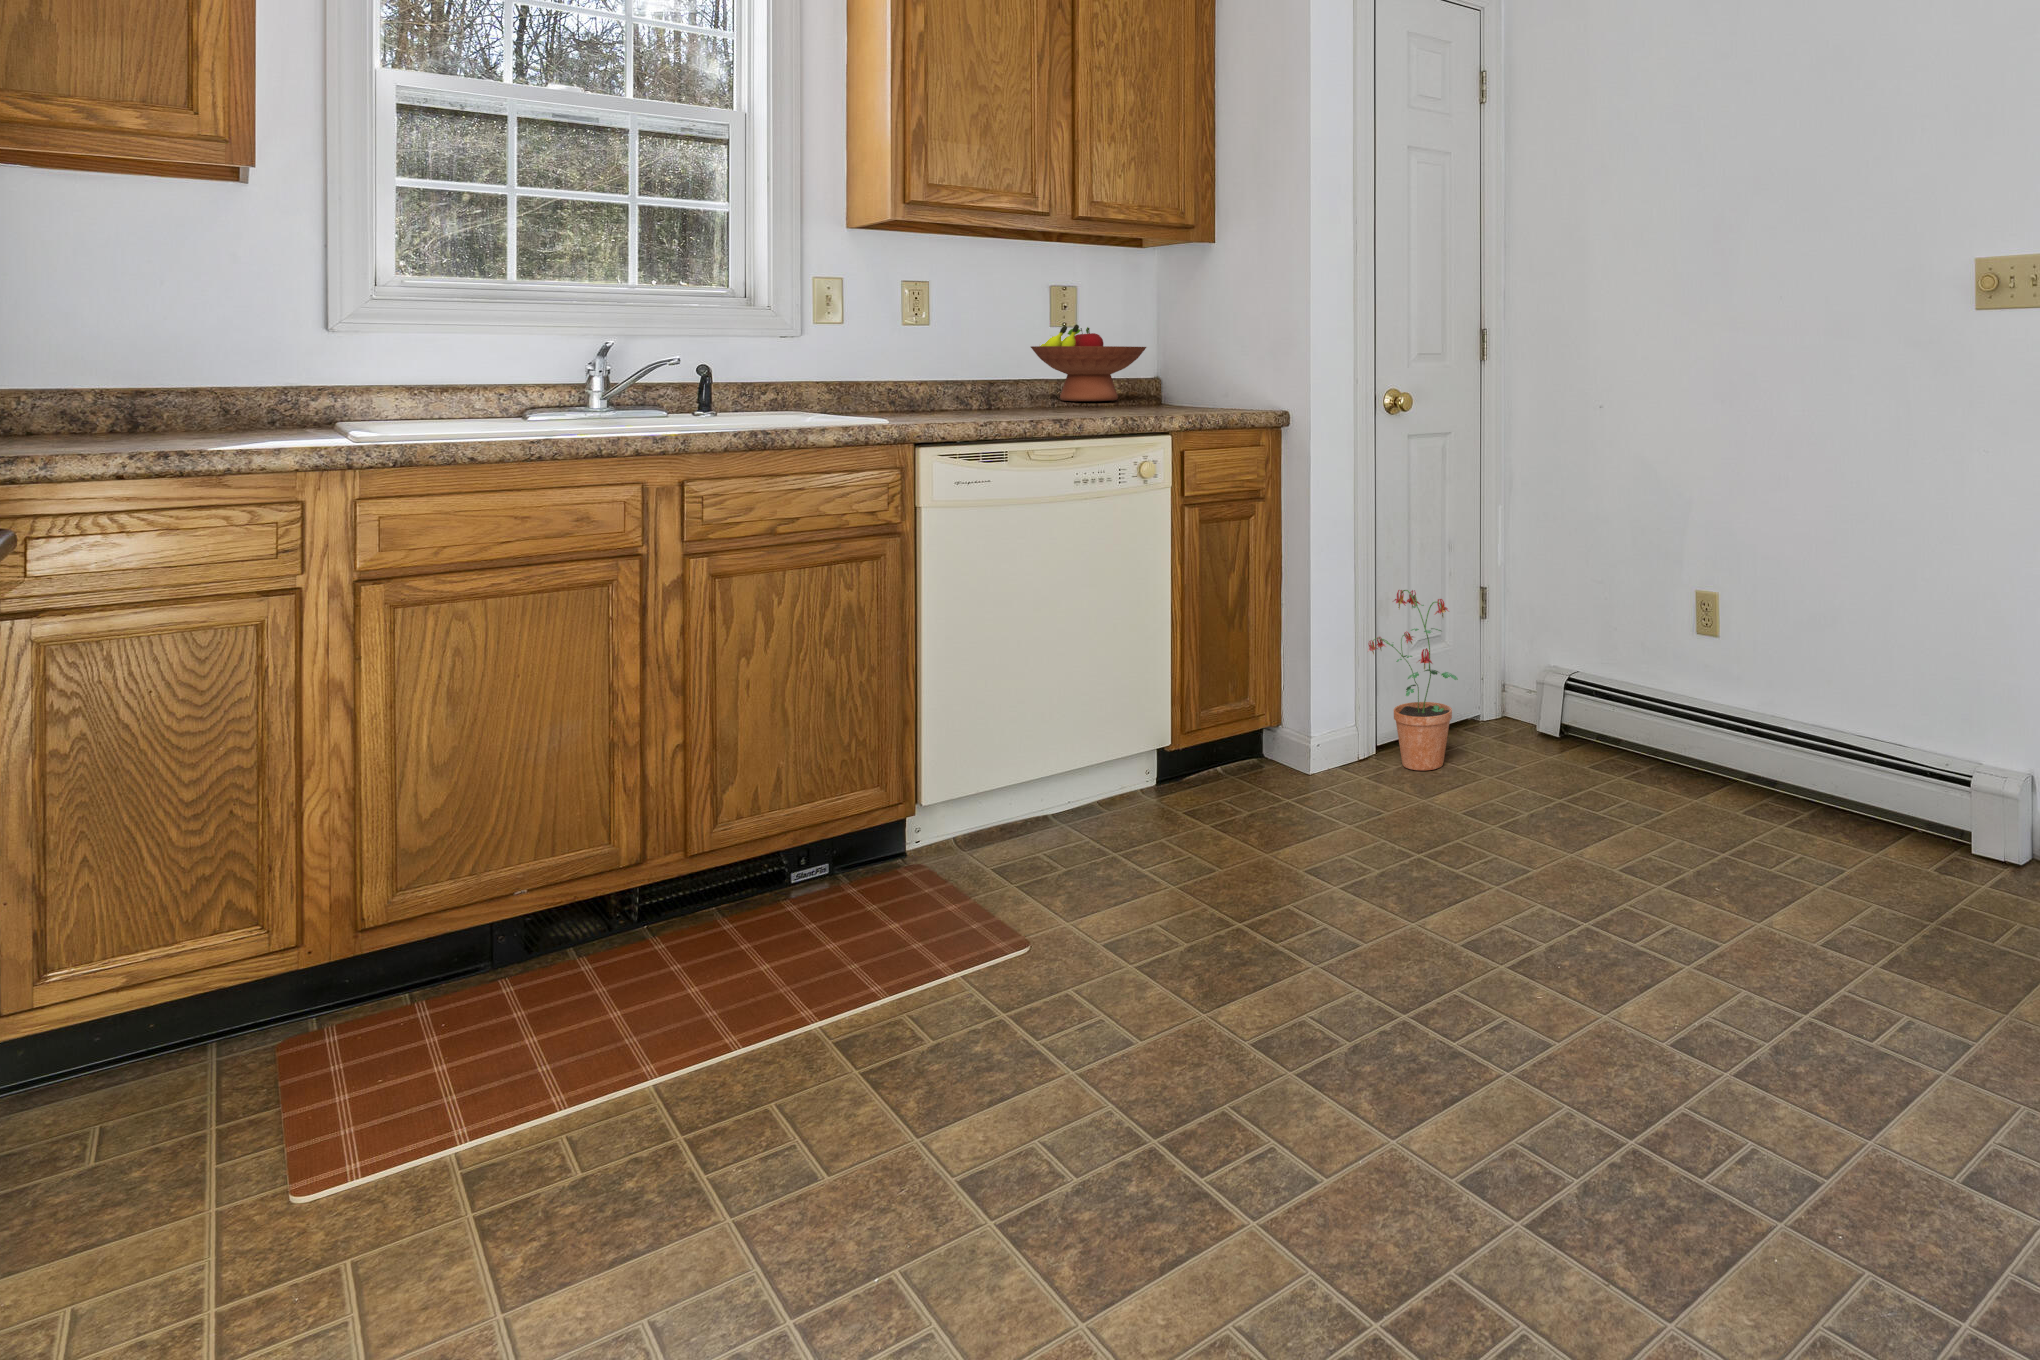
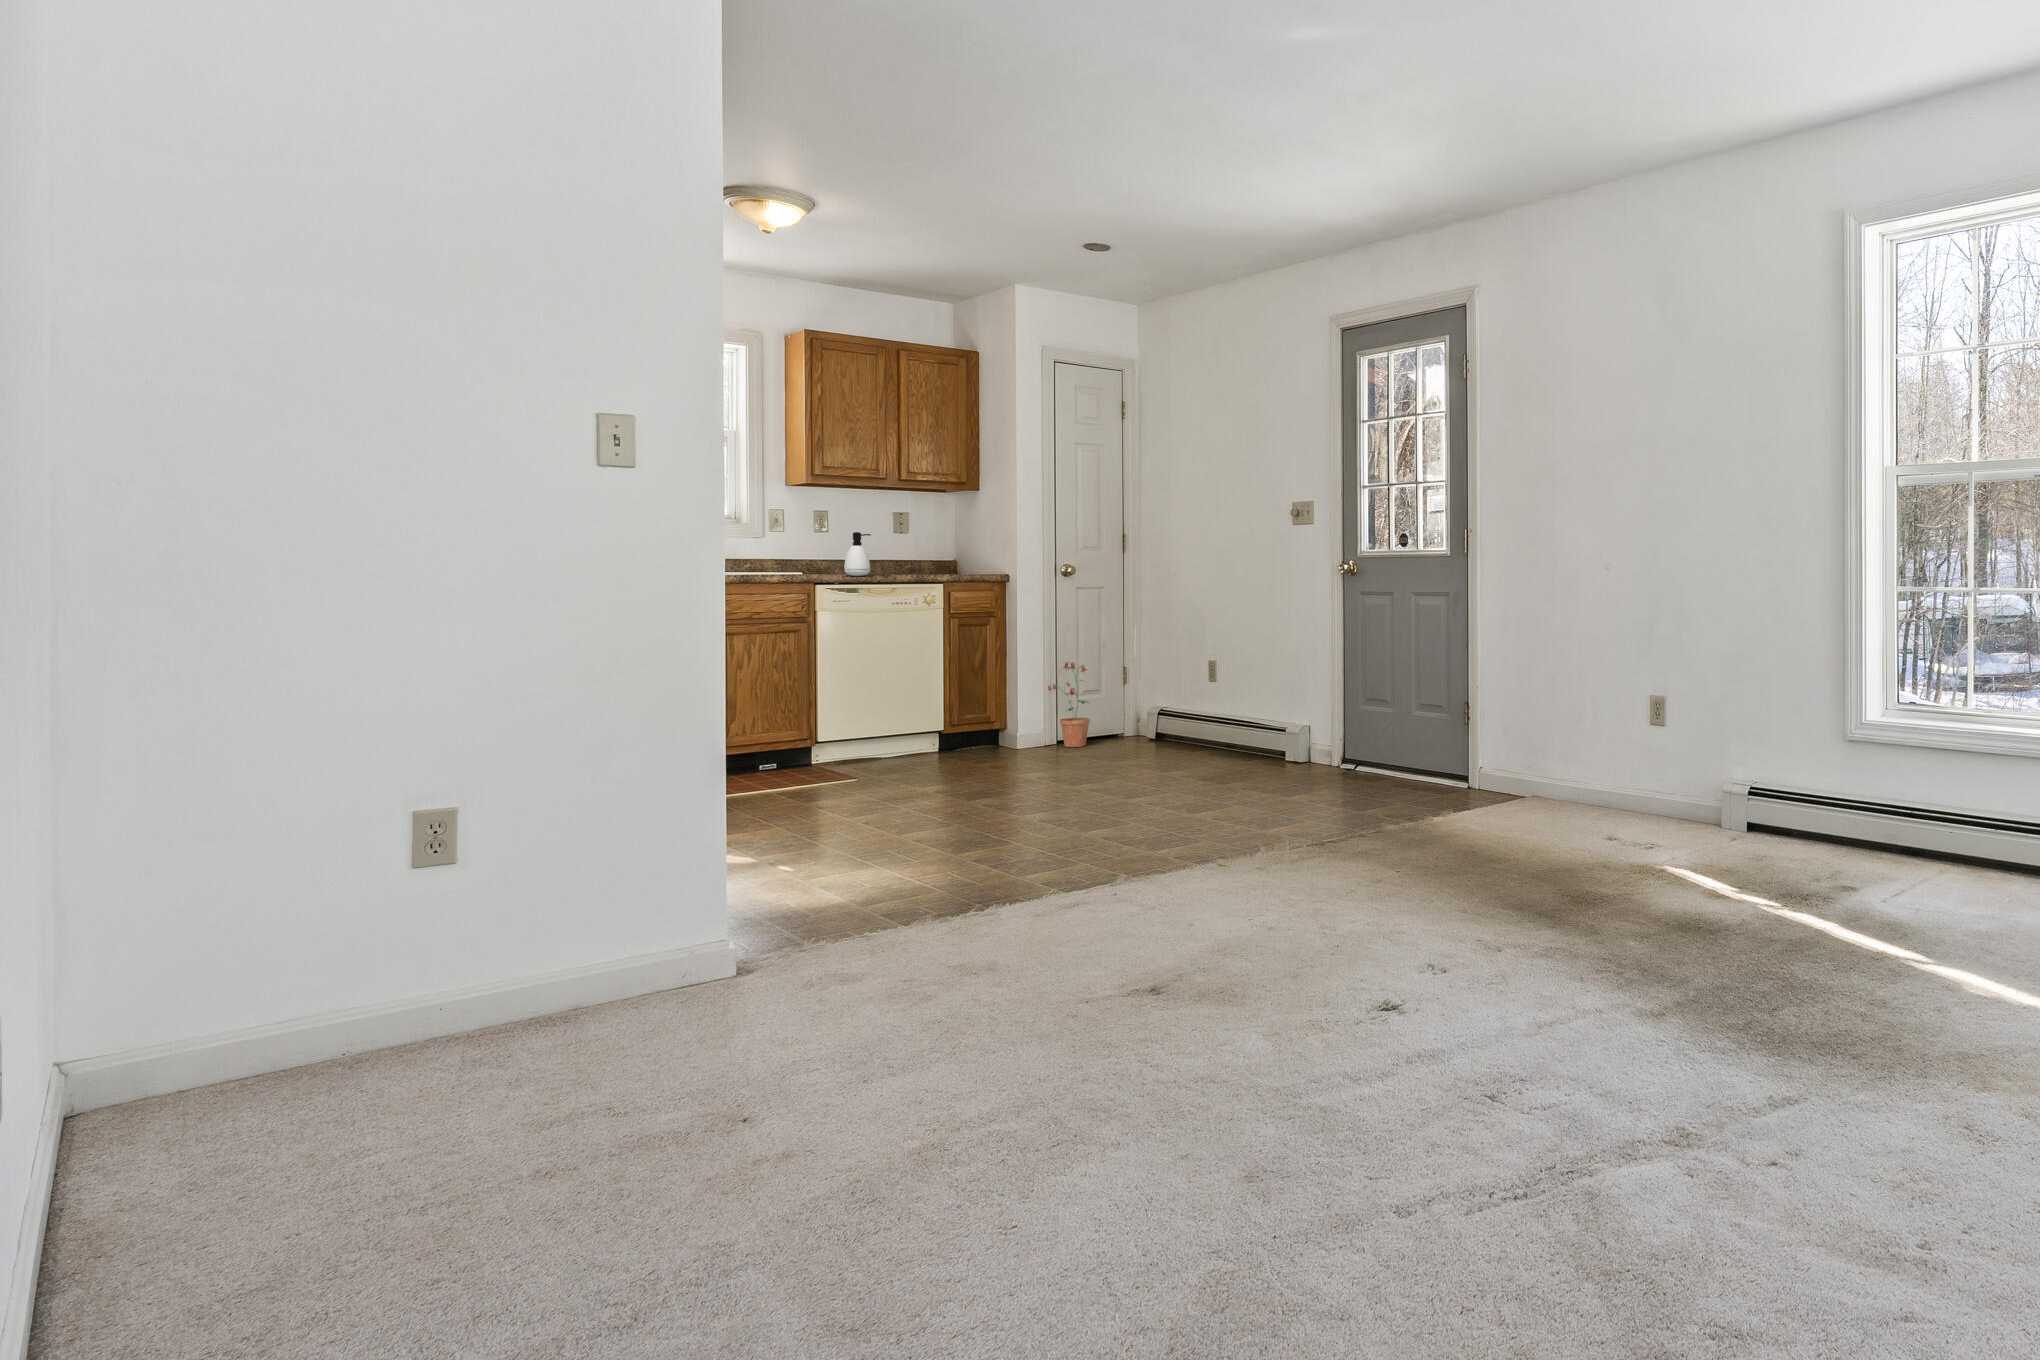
fruit bowl: present [1031,324,1146,401] -> none [884,531,947,570]
soap dispenser: none [975,326,1033,423] -> present [844,532,871,576]

